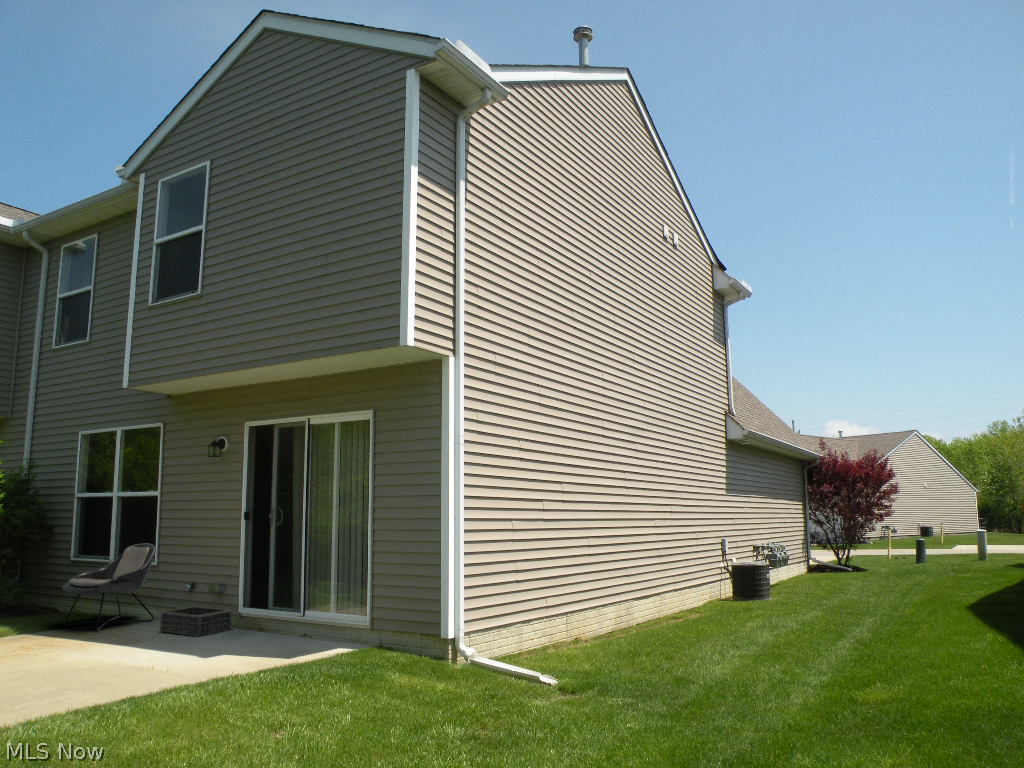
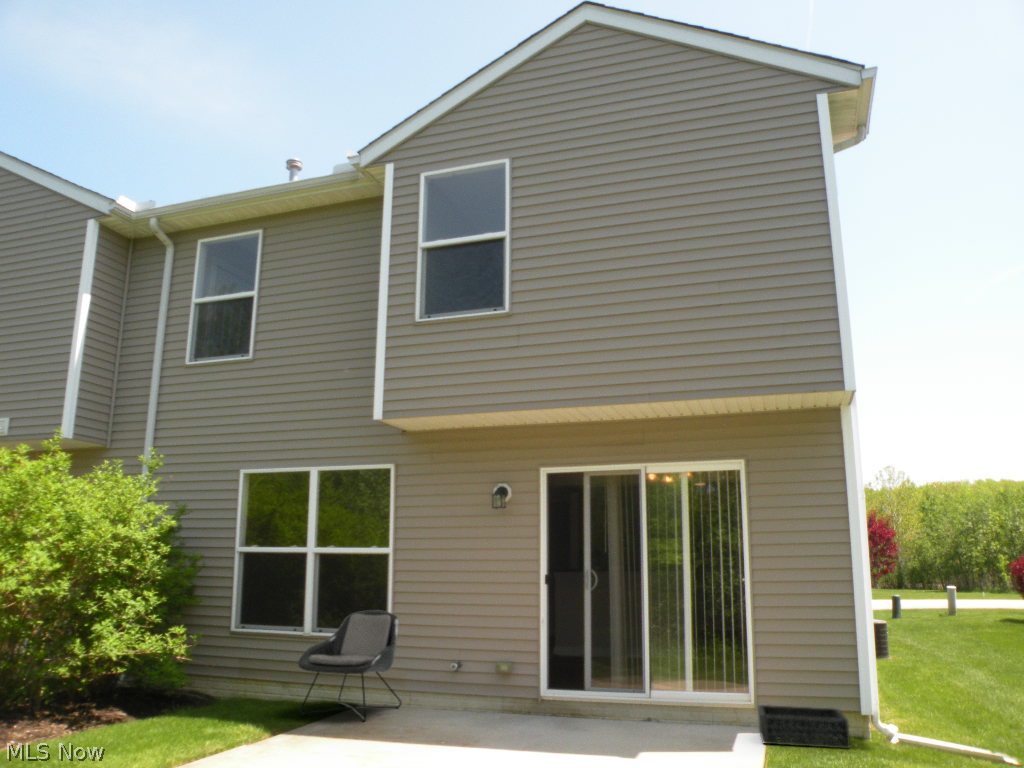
basket: present [160,606,232,636] -> present [758,705,850,749]

